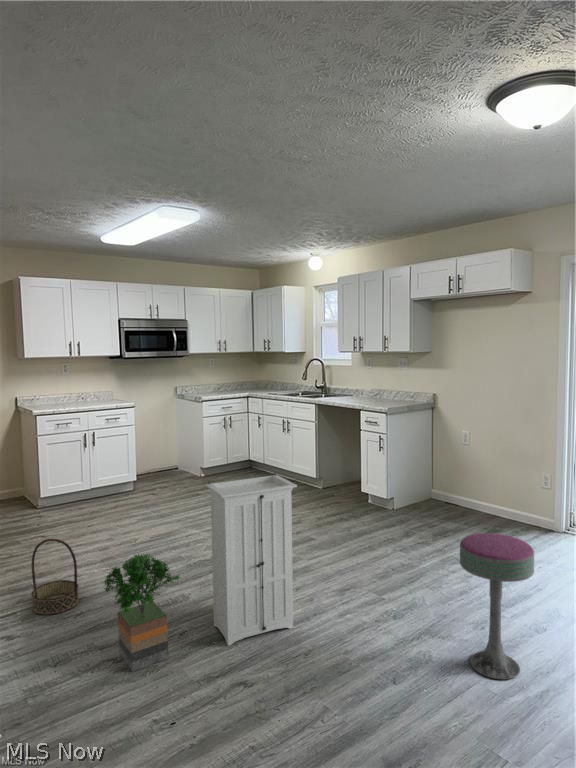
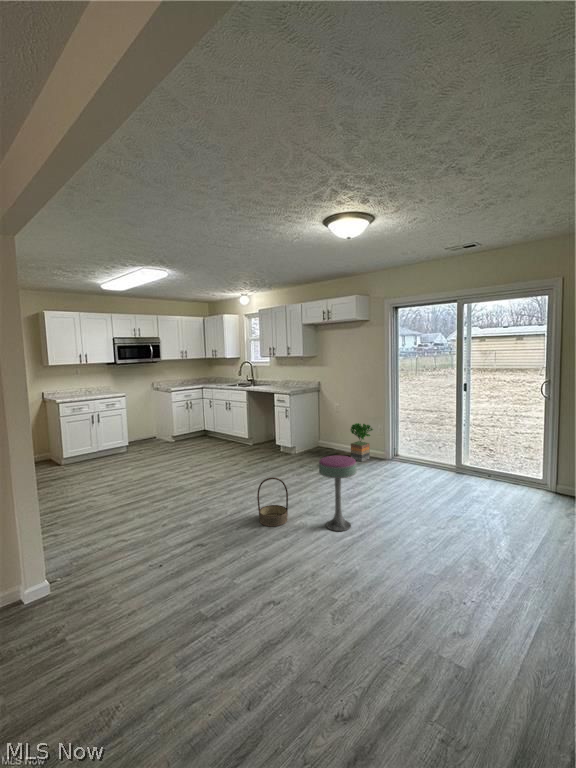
storage cabinet: present [206,474,297,646] -> none [177,430,230,529]
basket: present [32,539,79,615] -> present [257,478,288,526]
potted tree: present [104,554,180,672] -> present [350,423,373,462]

